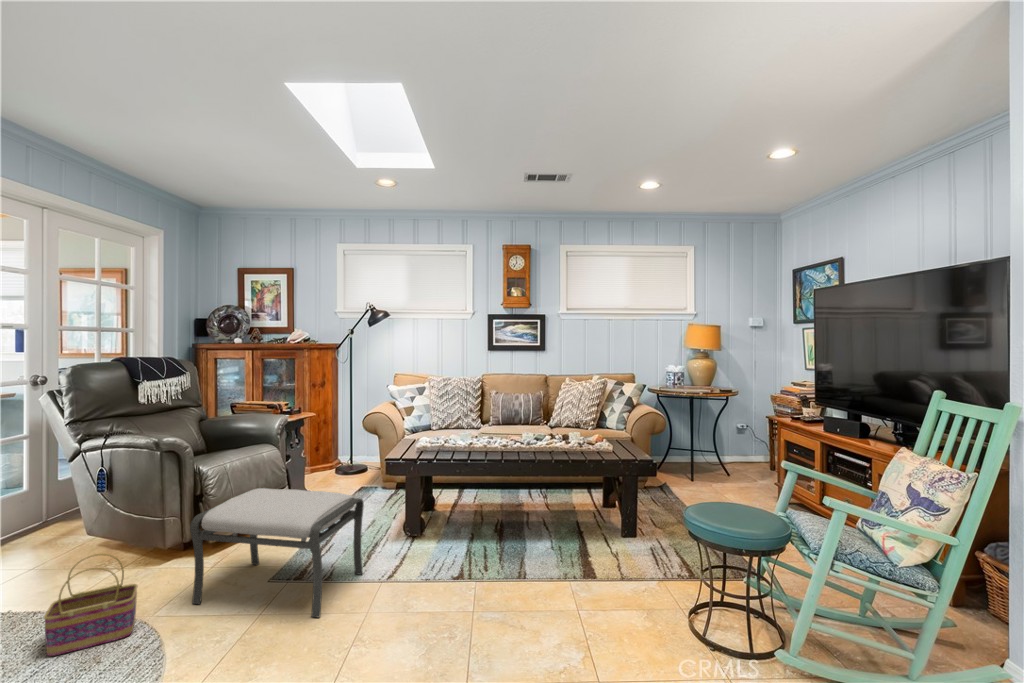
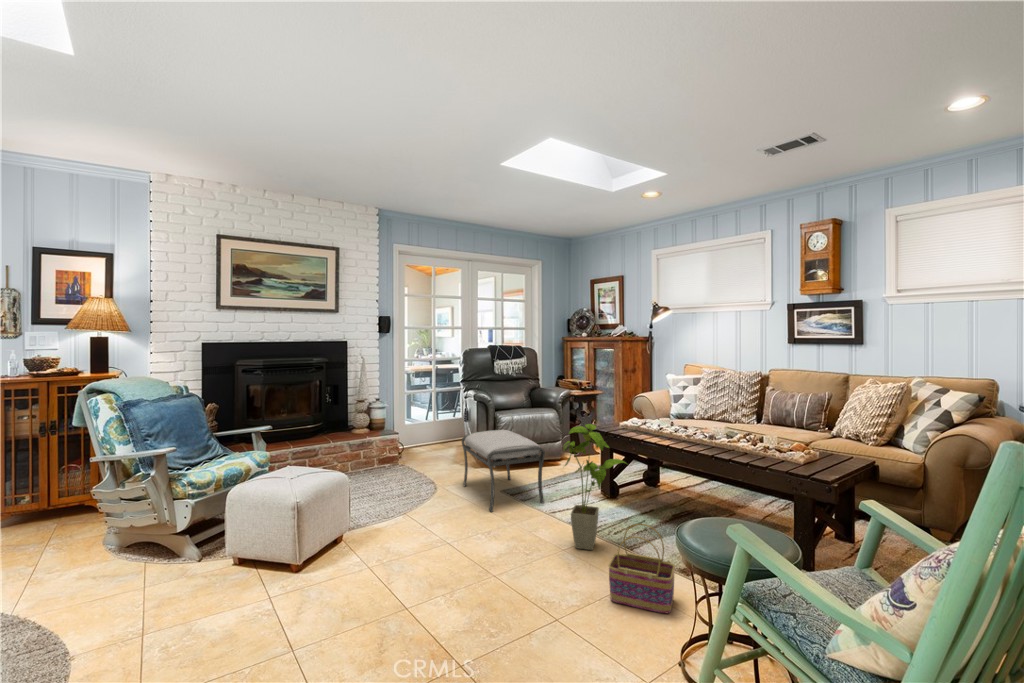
house plant: none [460,450,538,604] -> present [563,424,625,550]
basket: present [44,554,138,656] -> present [608,524,675,614]

